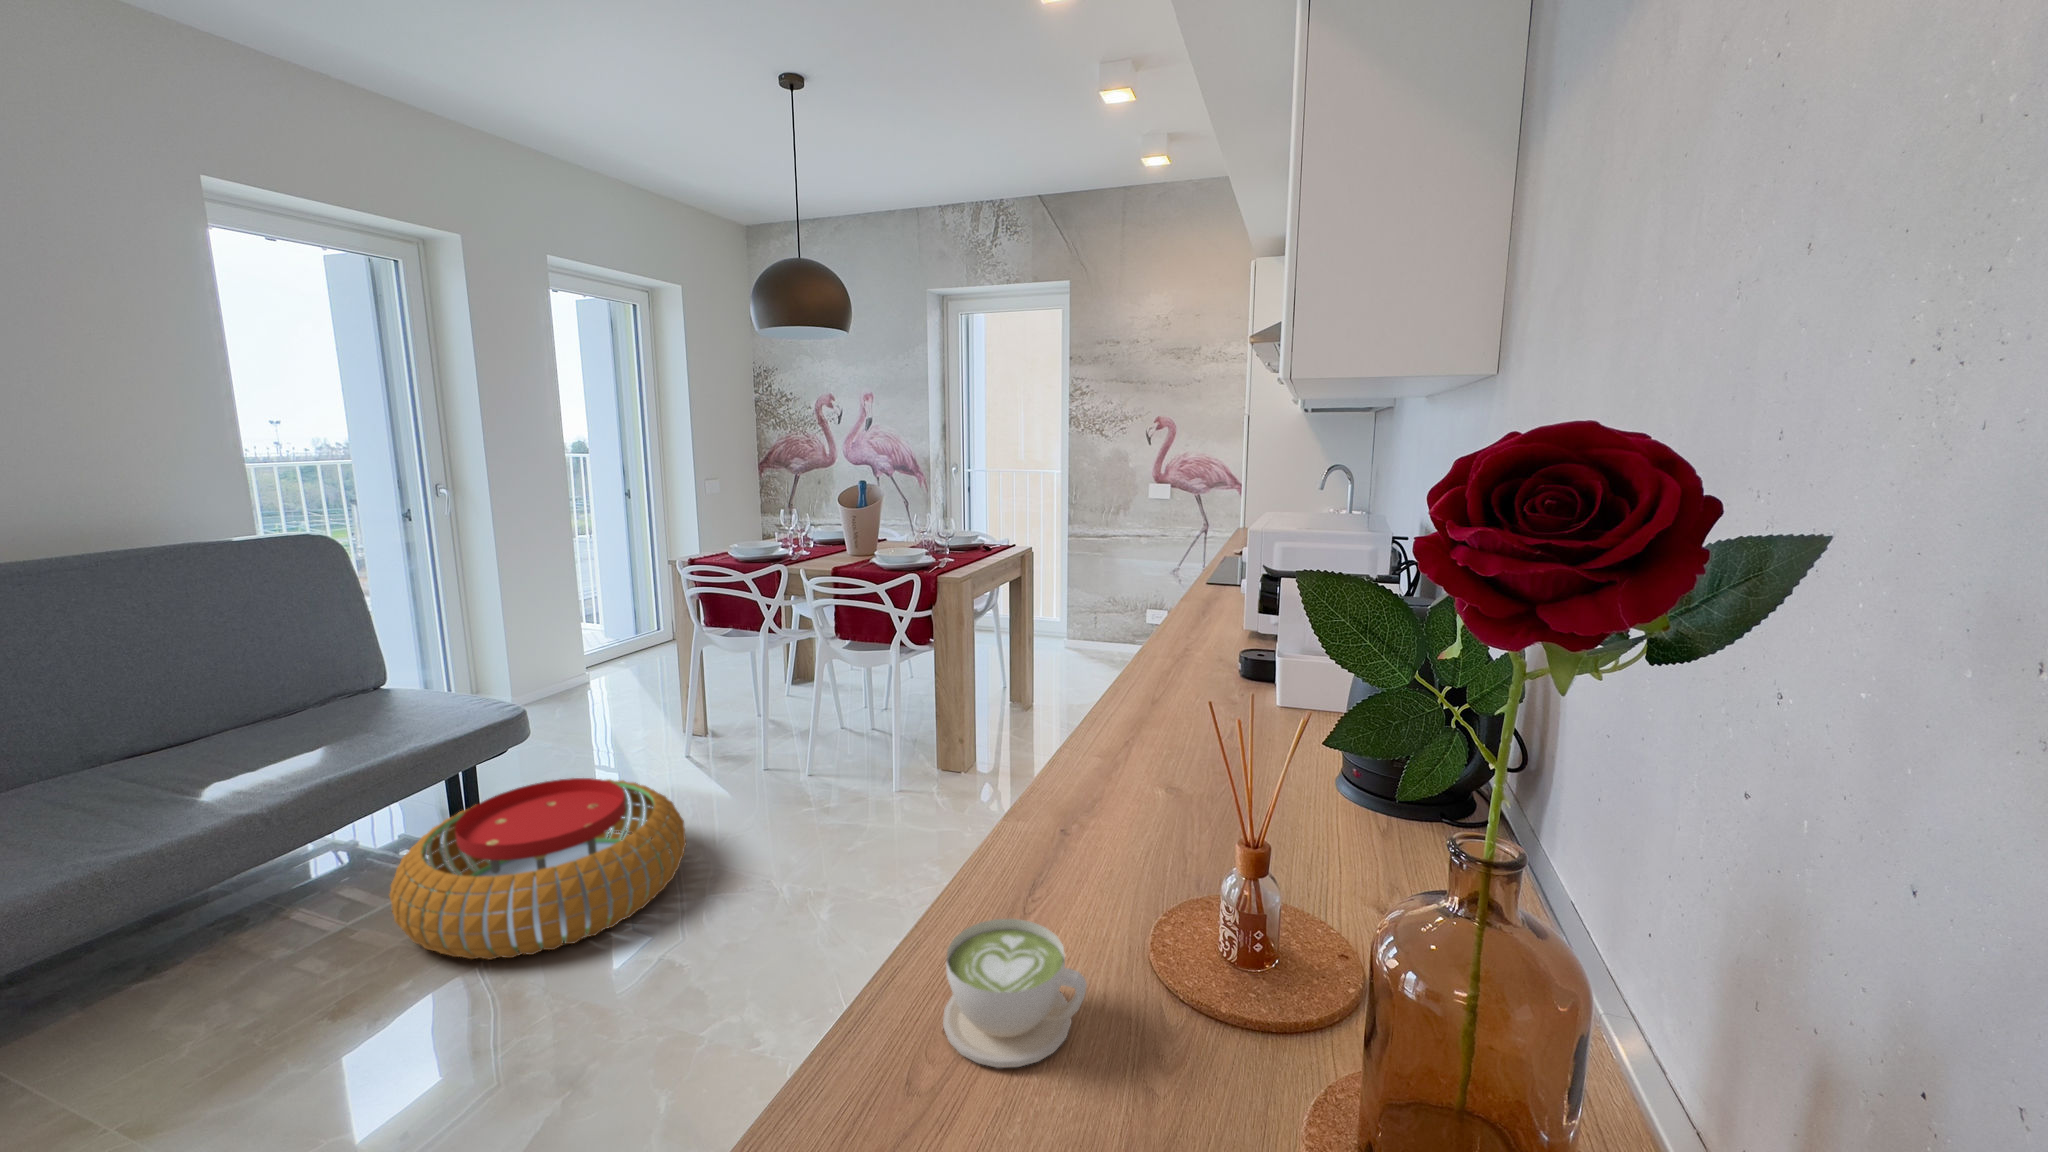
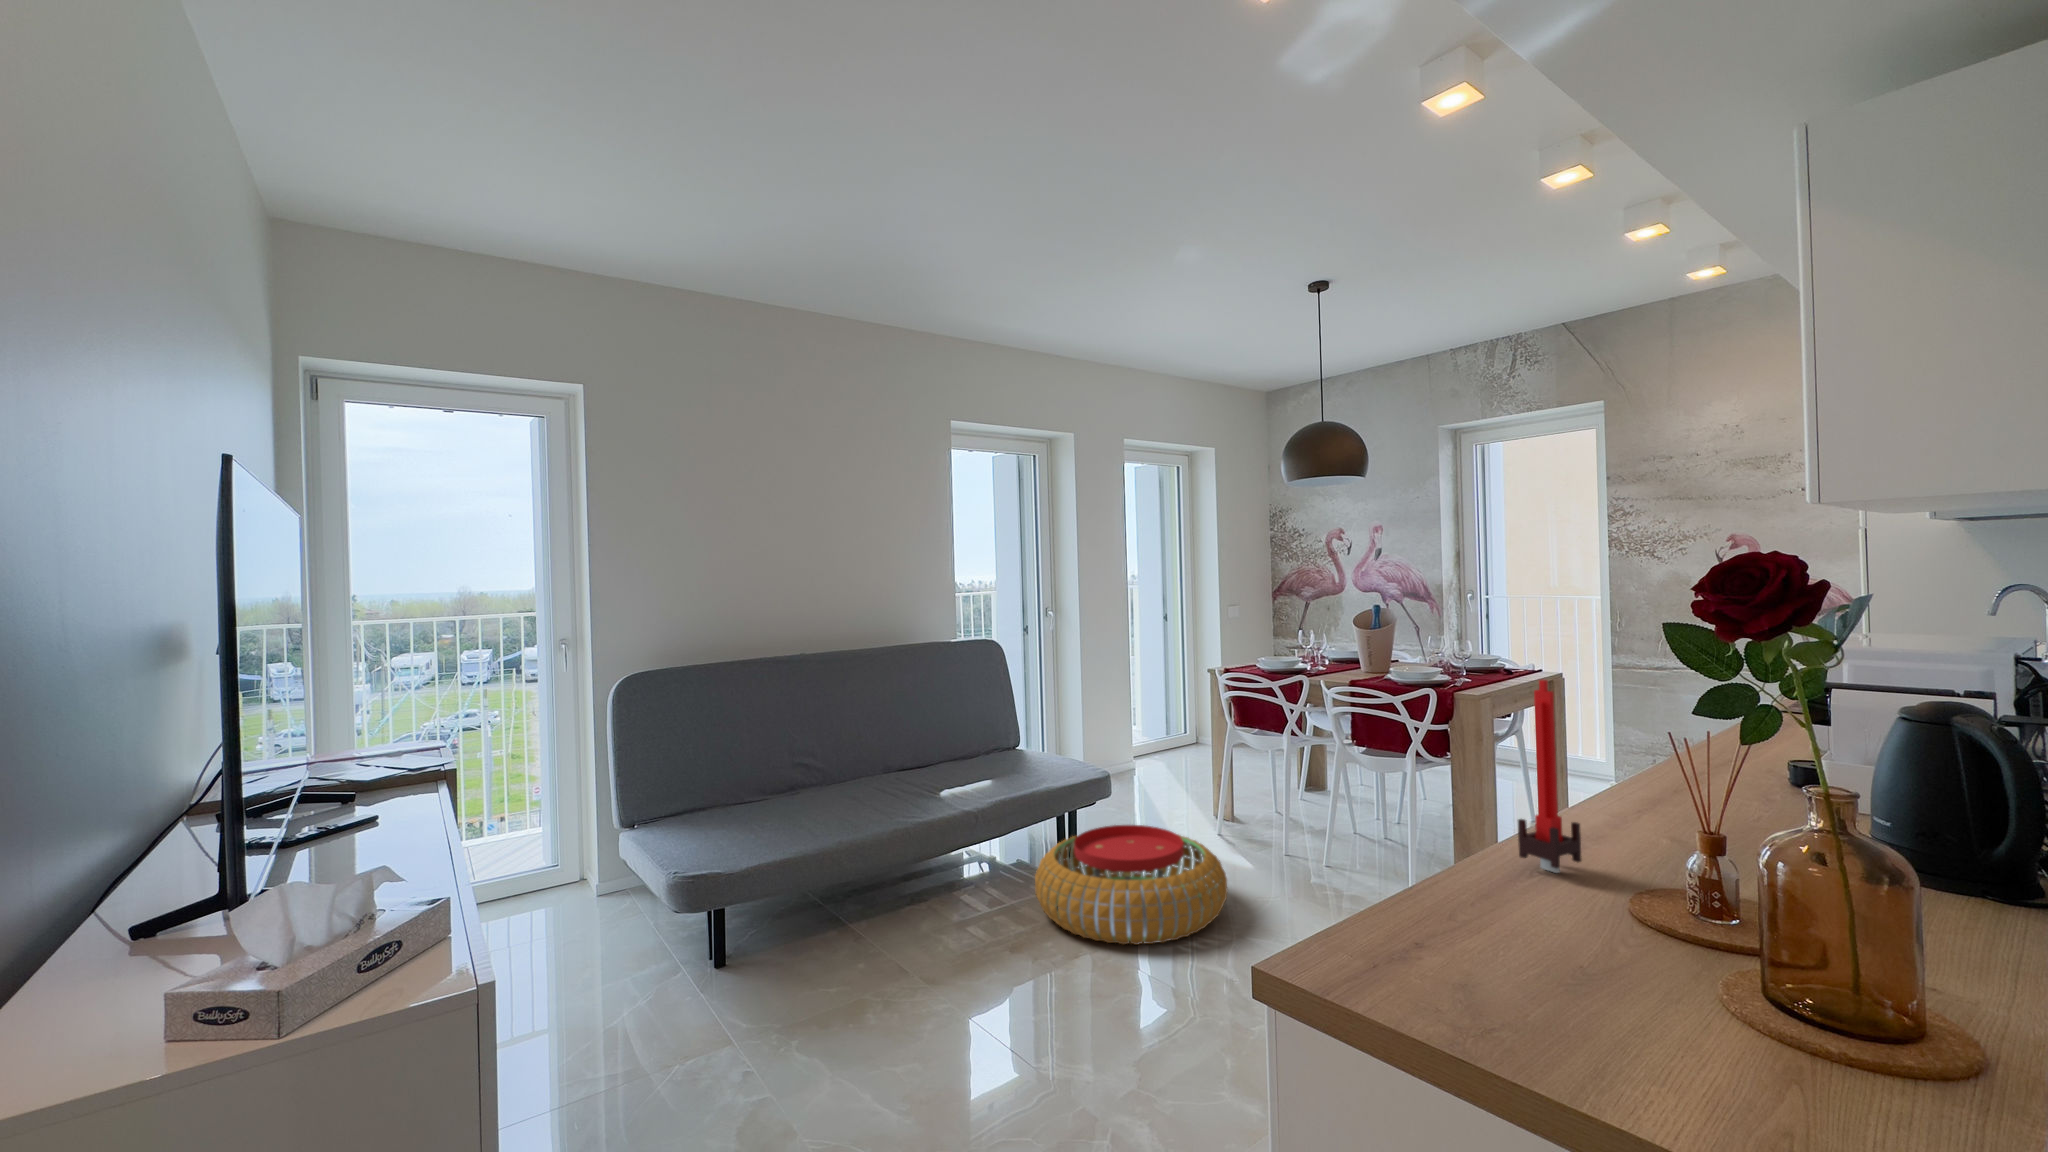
candle: none [1020,634,1093,898] -> present [1518,680,1581,873]
coffee cup: present [943,919,1087,1068] -> none [1457,852,1562,930]

